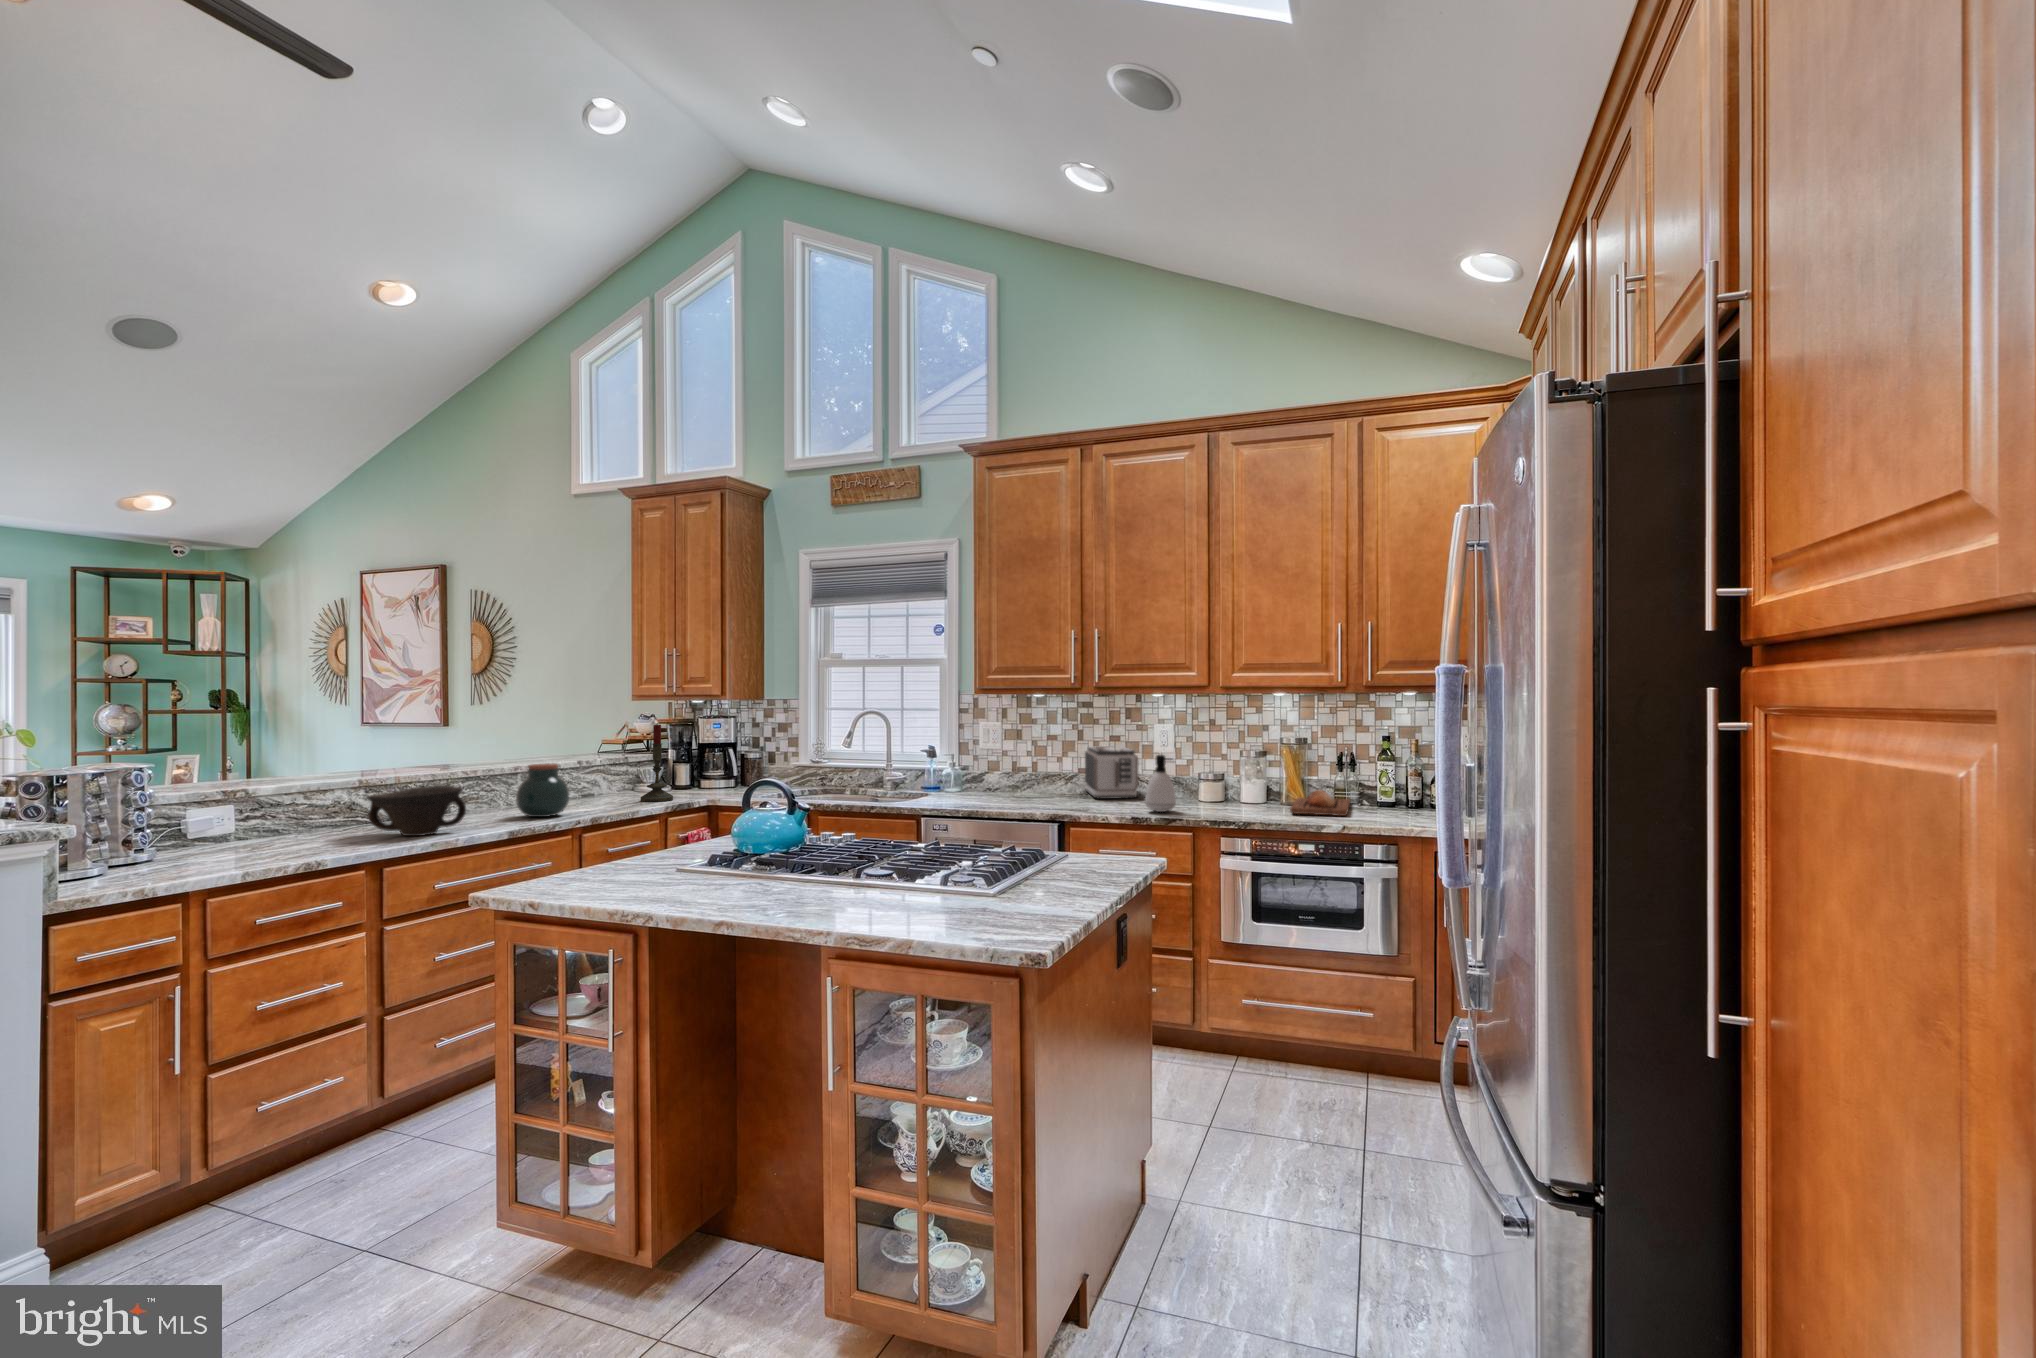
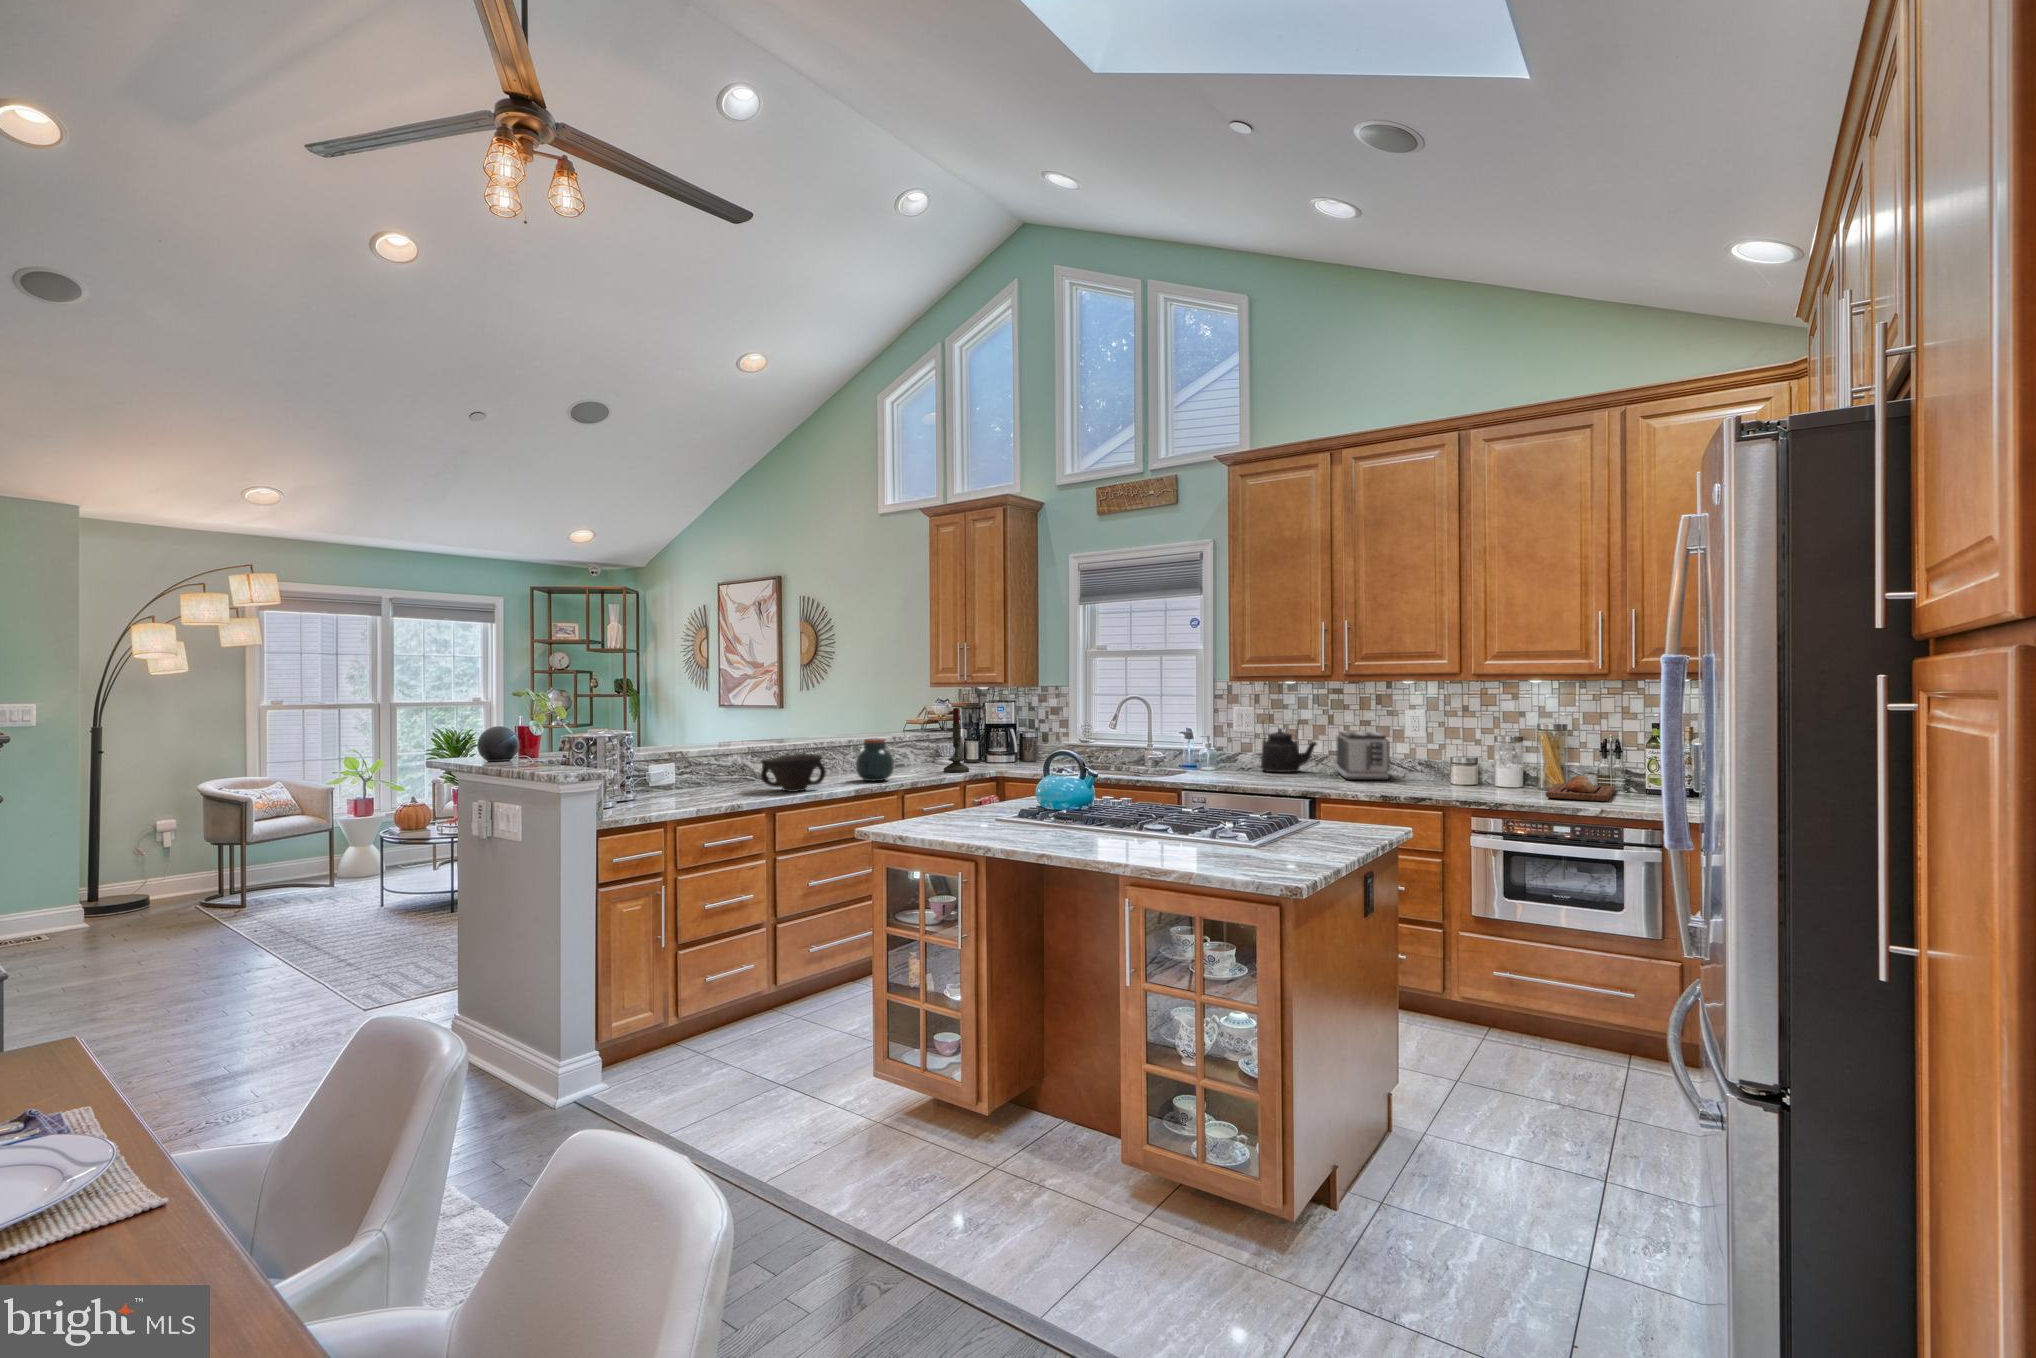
kettle: none [1007,734,1066,792] -> present [1261,722,1317,772]
soap dispenser: present [1145,755,1176,812] -> none [1395,739,1427,792]

